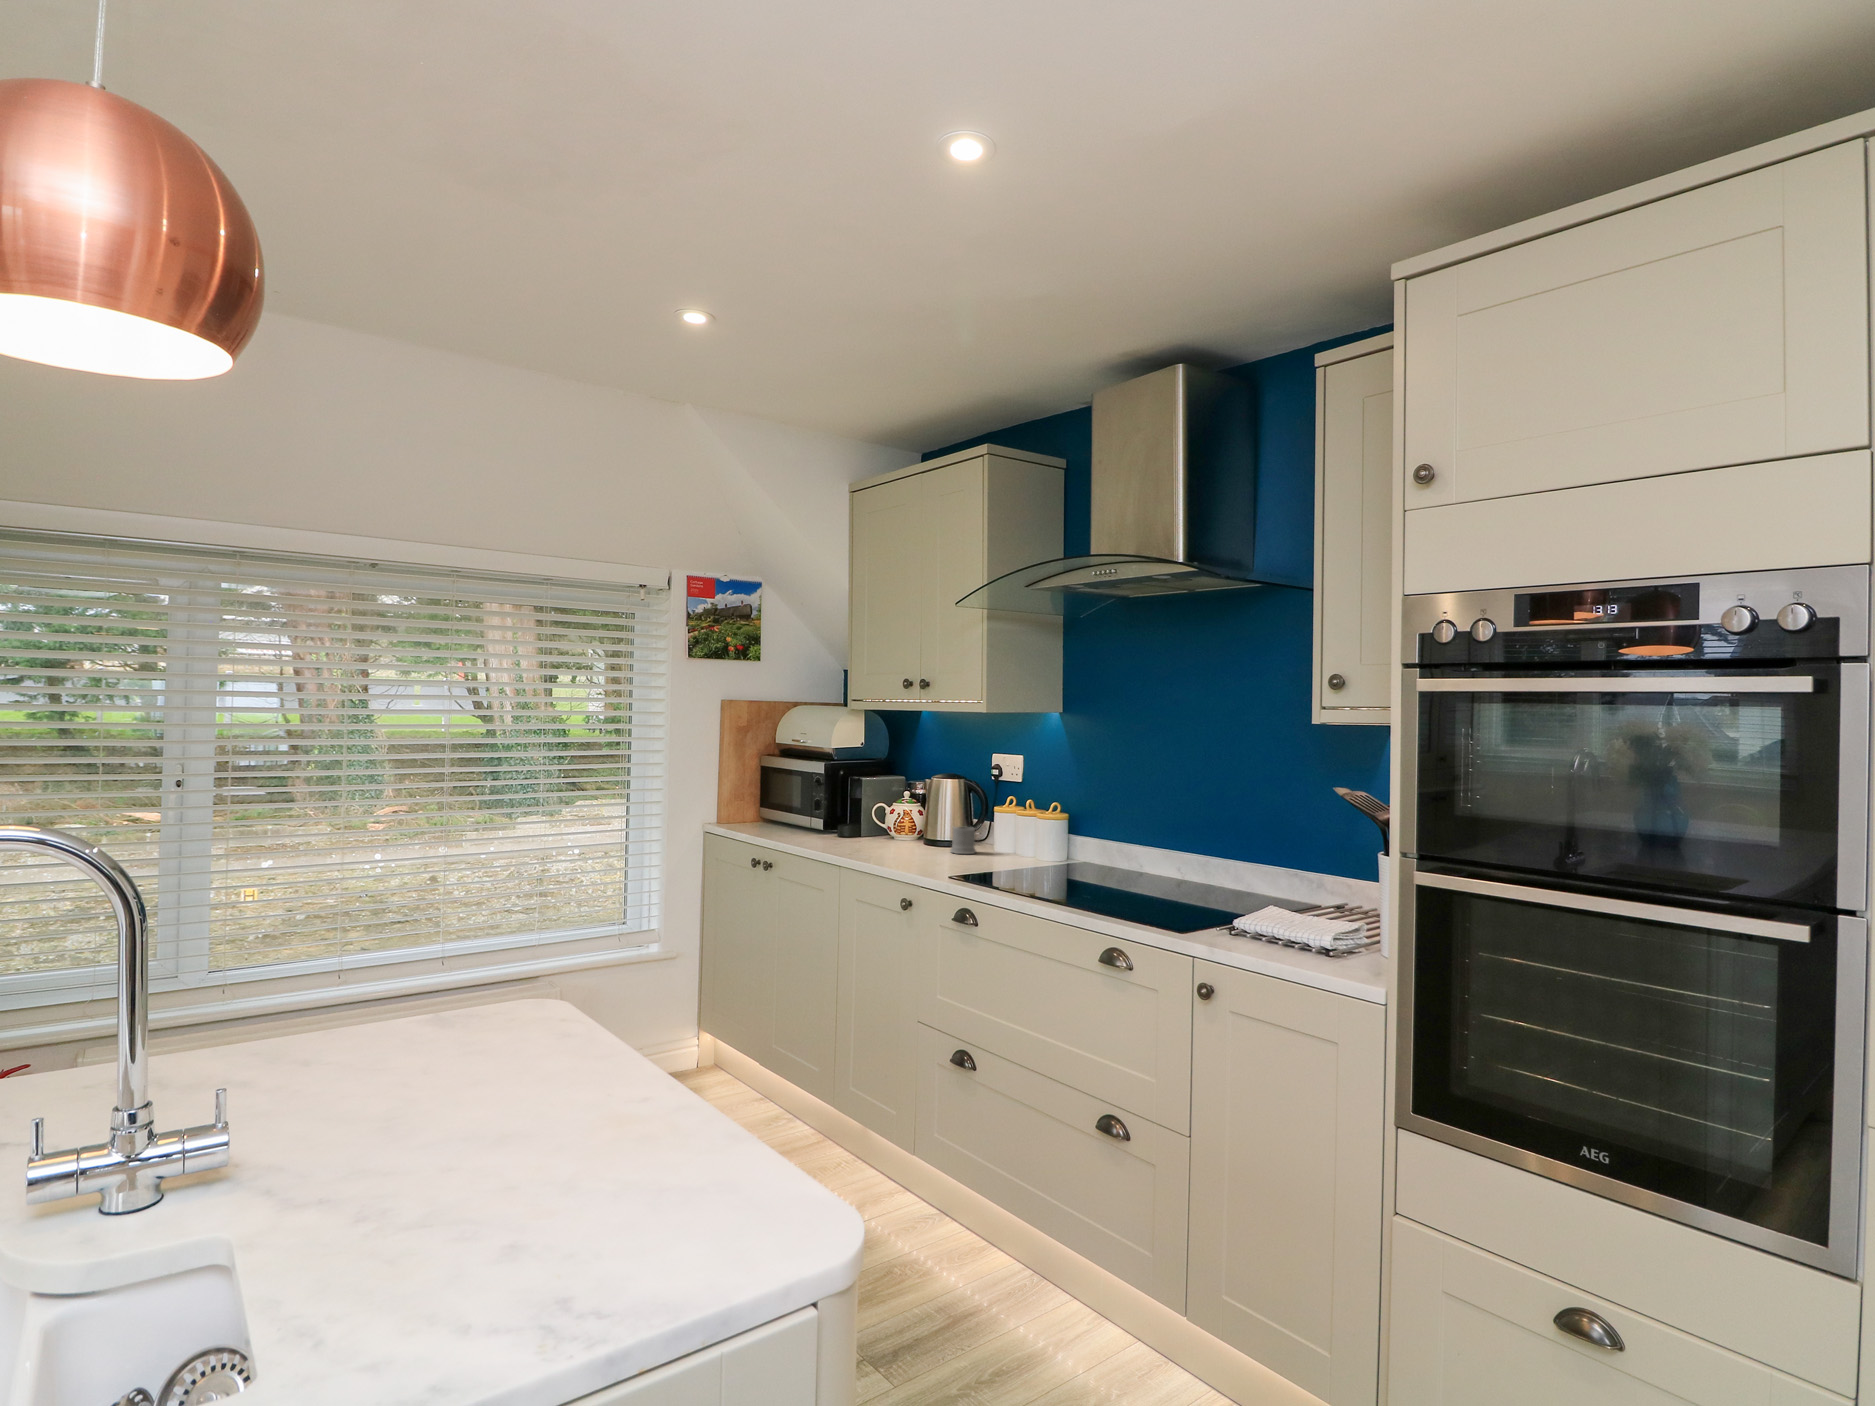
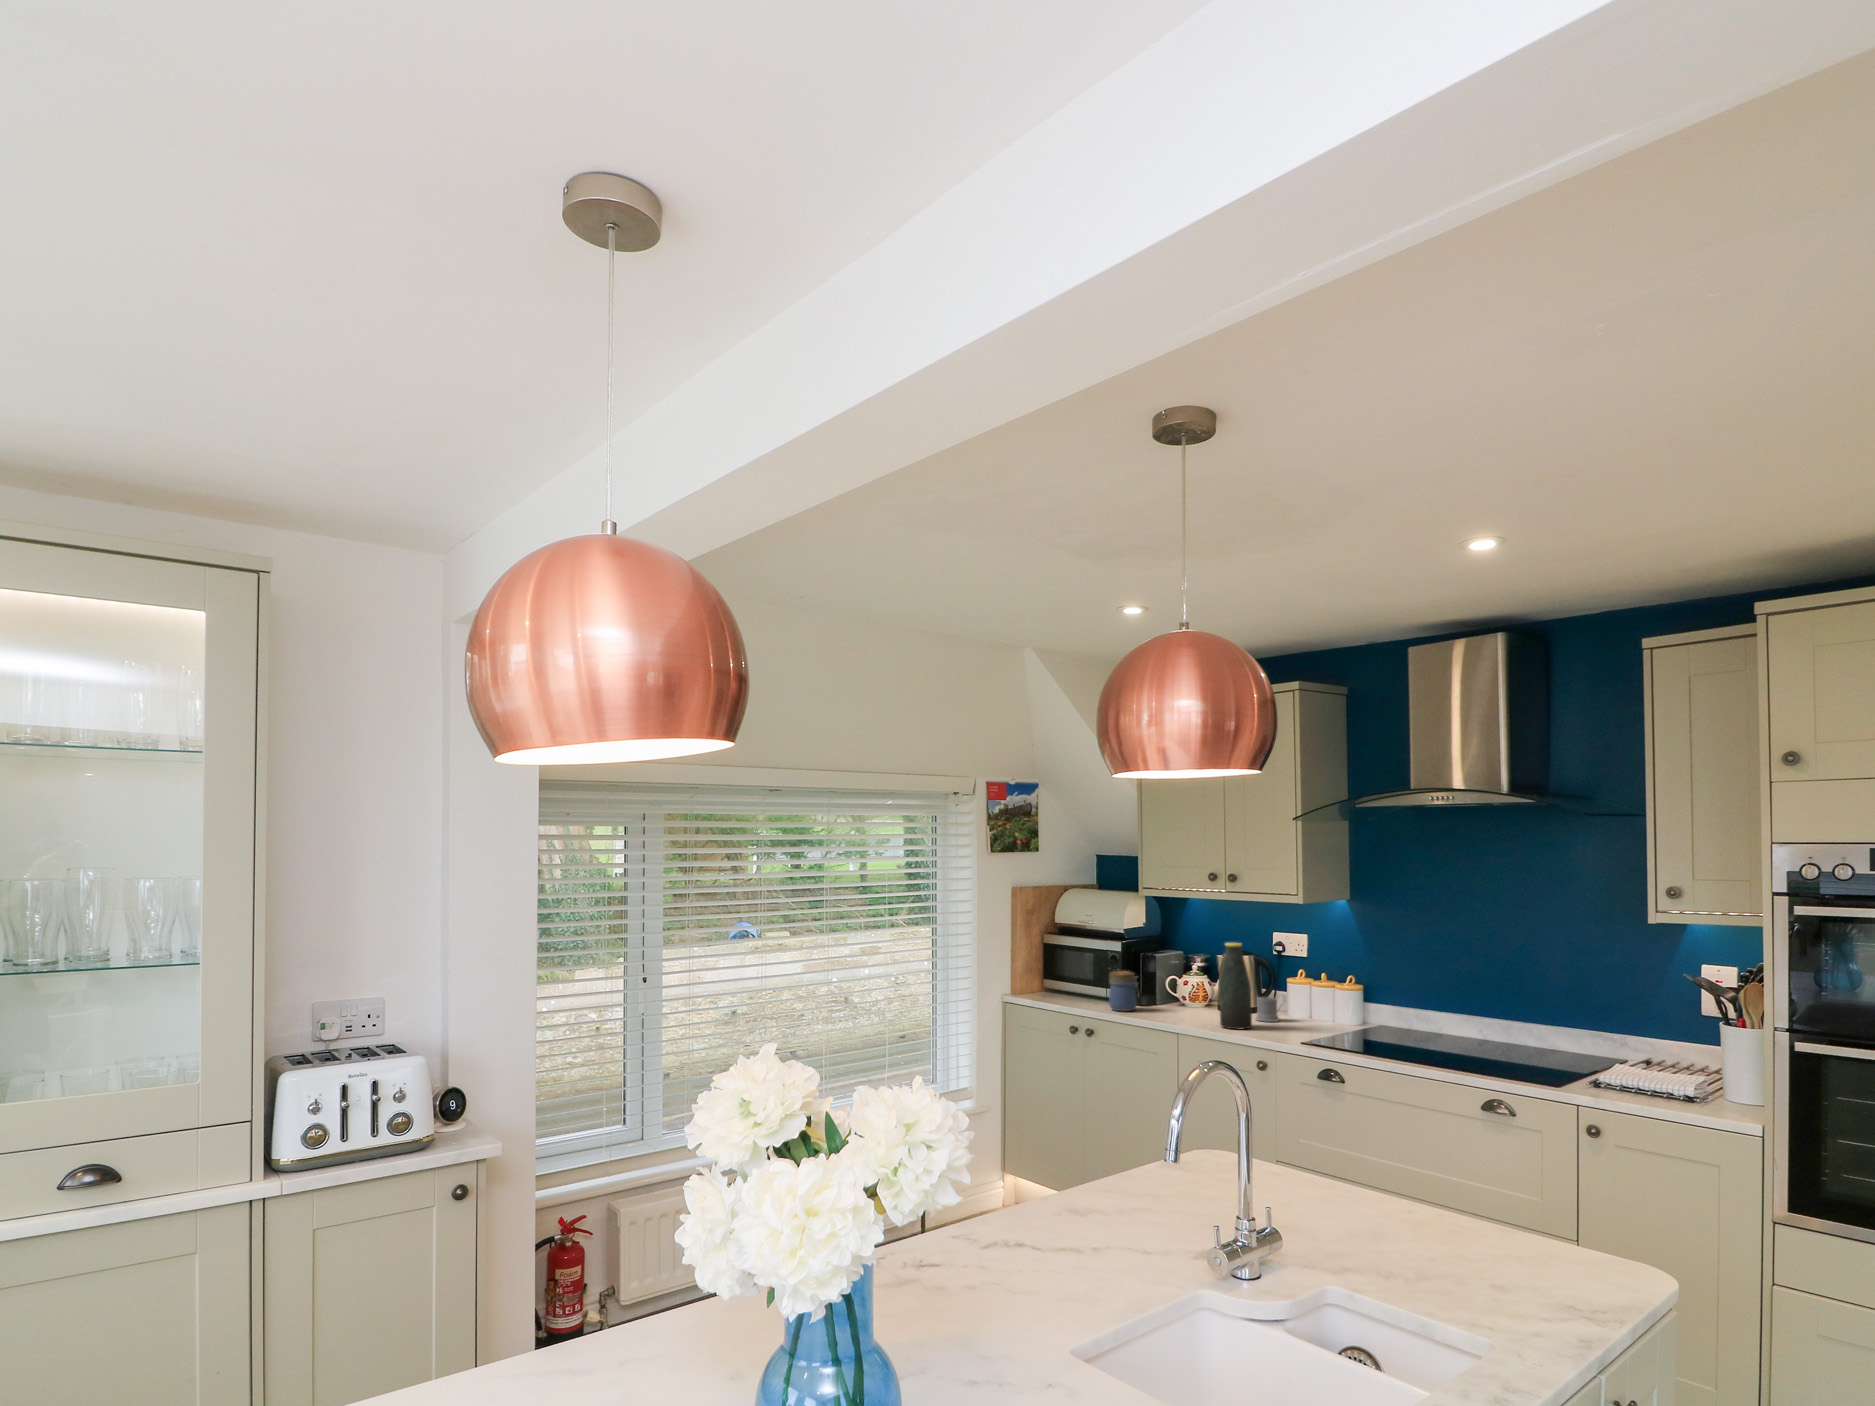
bottle: none [896,762,932,860] -> present [1219,943,1252,1029]
jar: none [801,794,834,839] -> present [1109,971,1139,1011]

